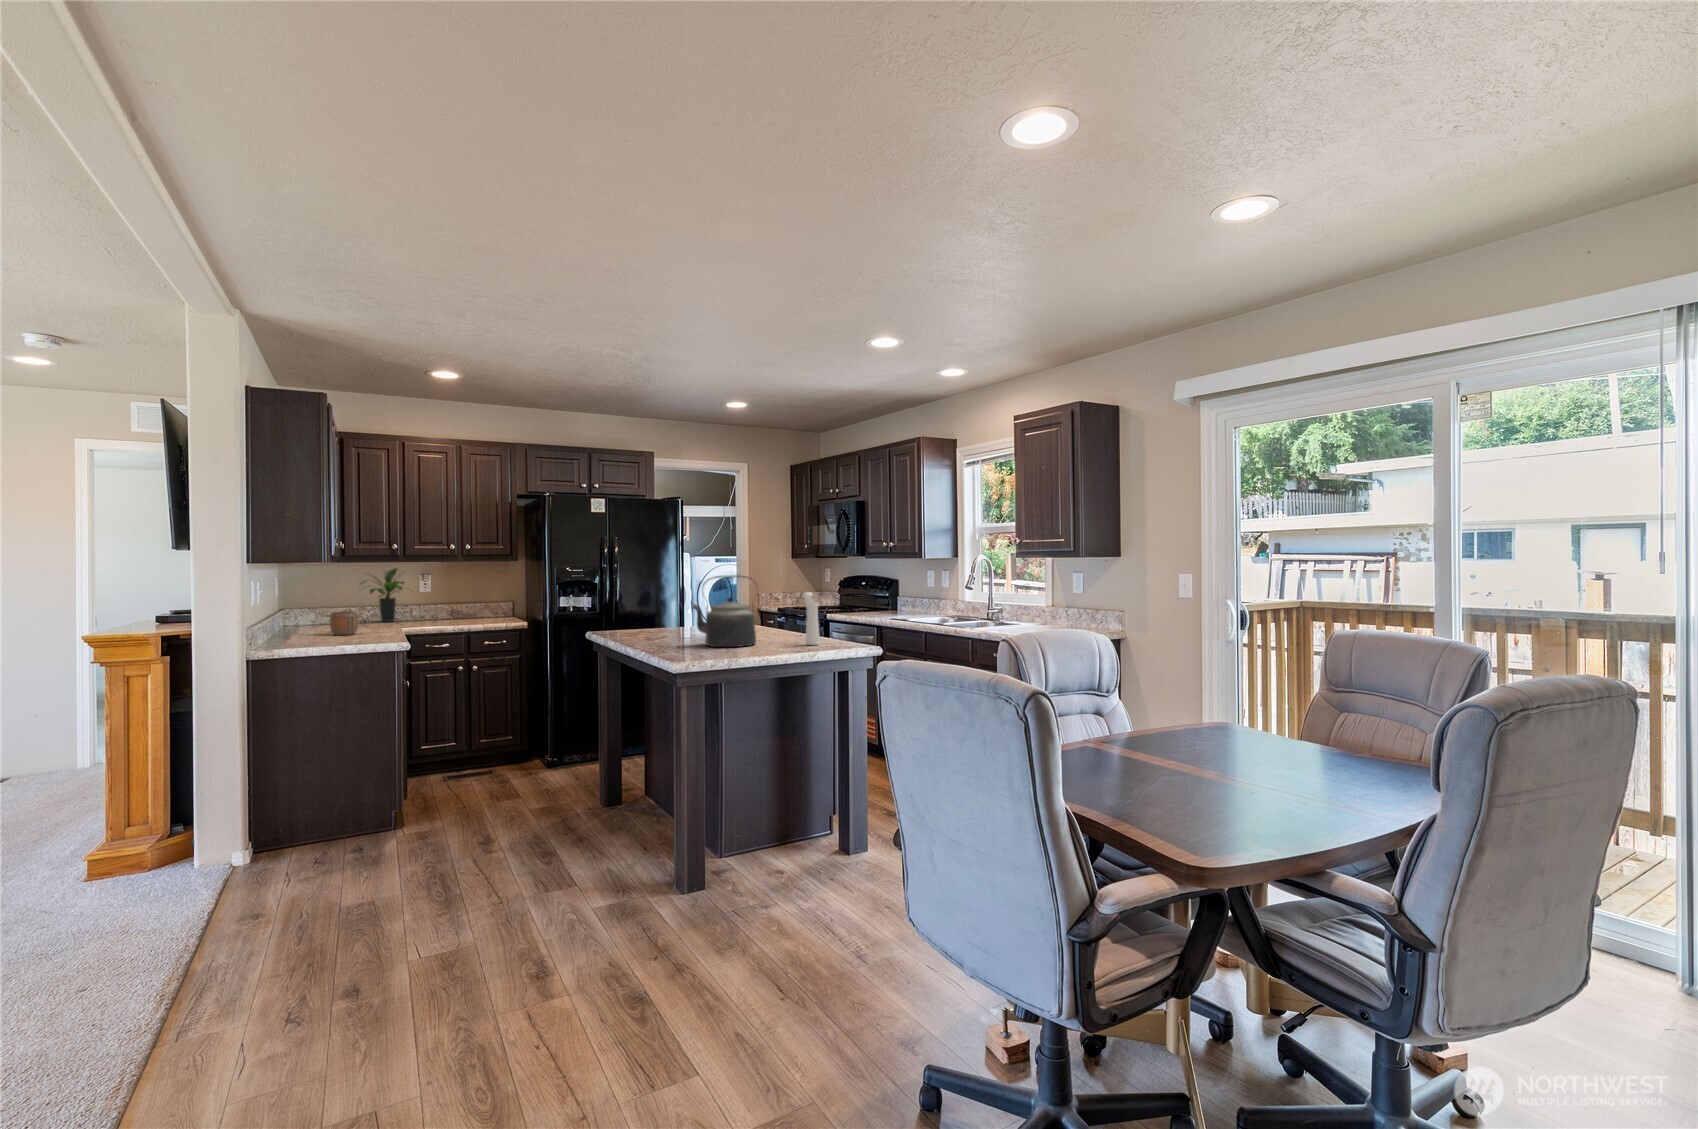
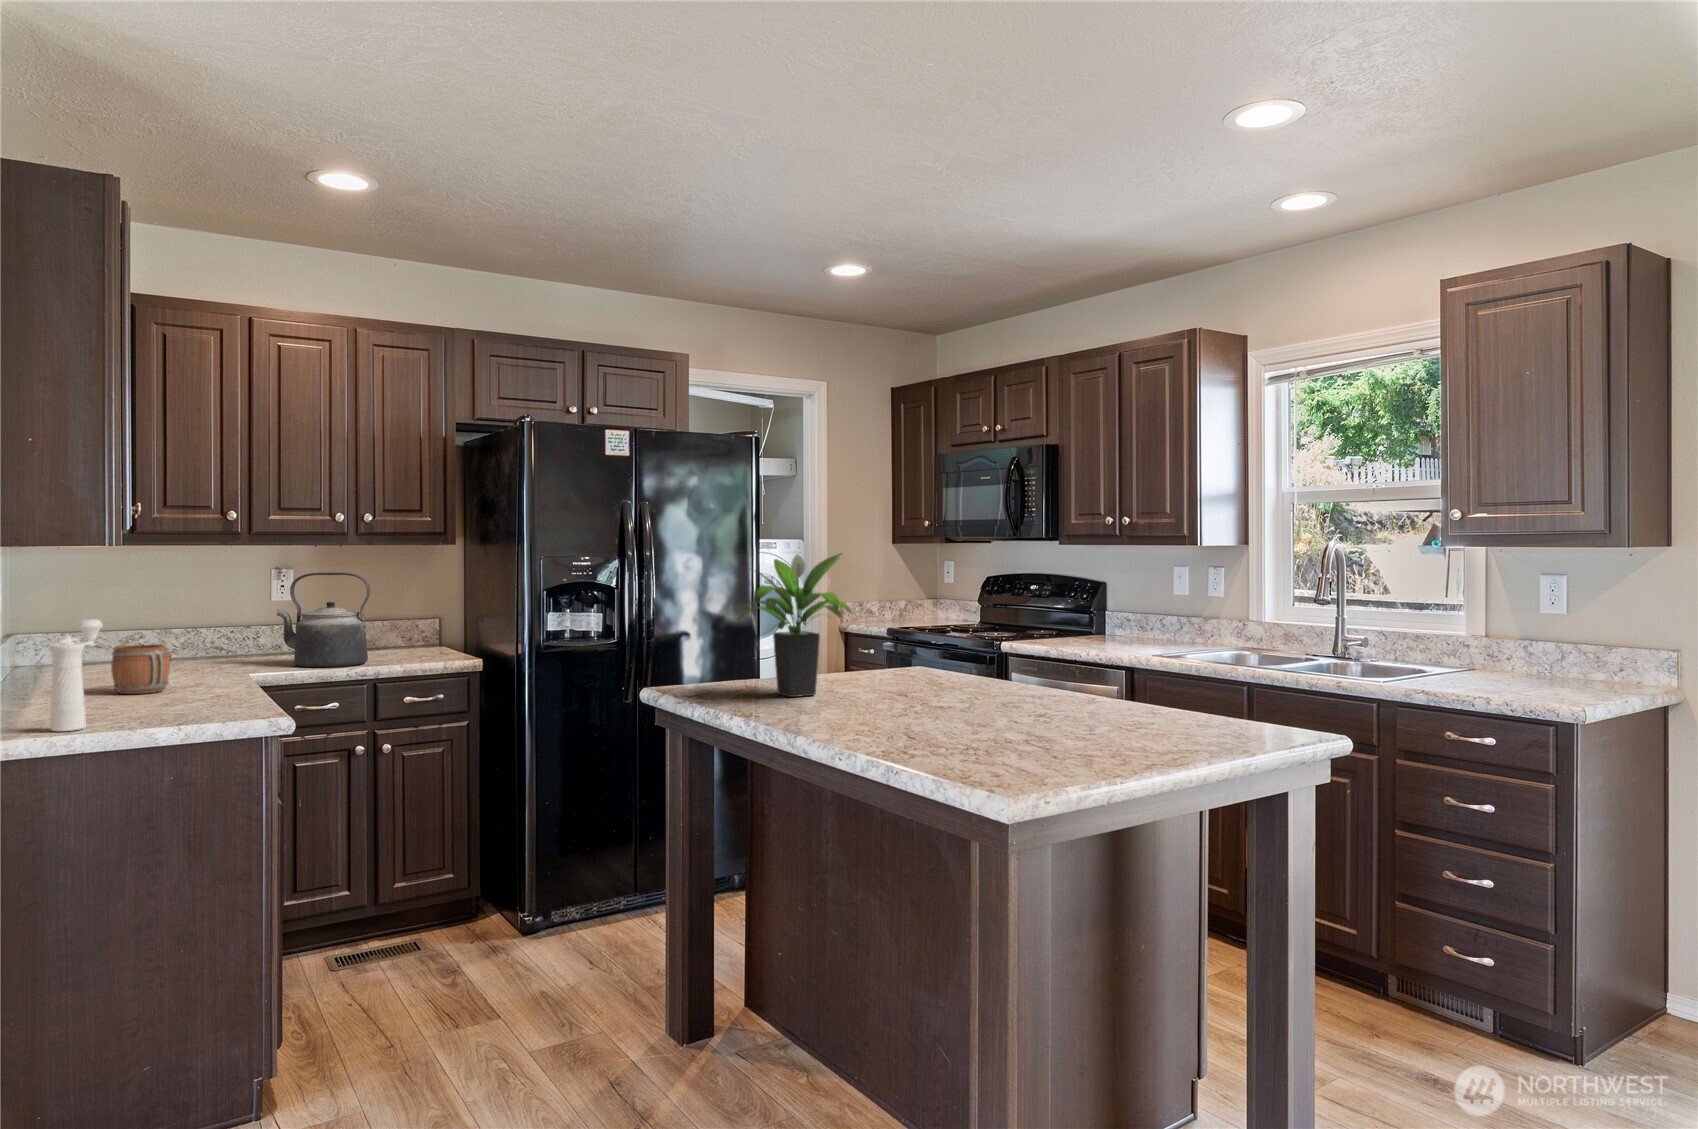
potted plant: present [361,568,404,622] -> present [738,554,852,697]
kettle: present [692,575,756,647] -> present [277,572,370,667]
pepper mill: present [803,592,819,645] -> present [49,619,103,731]

